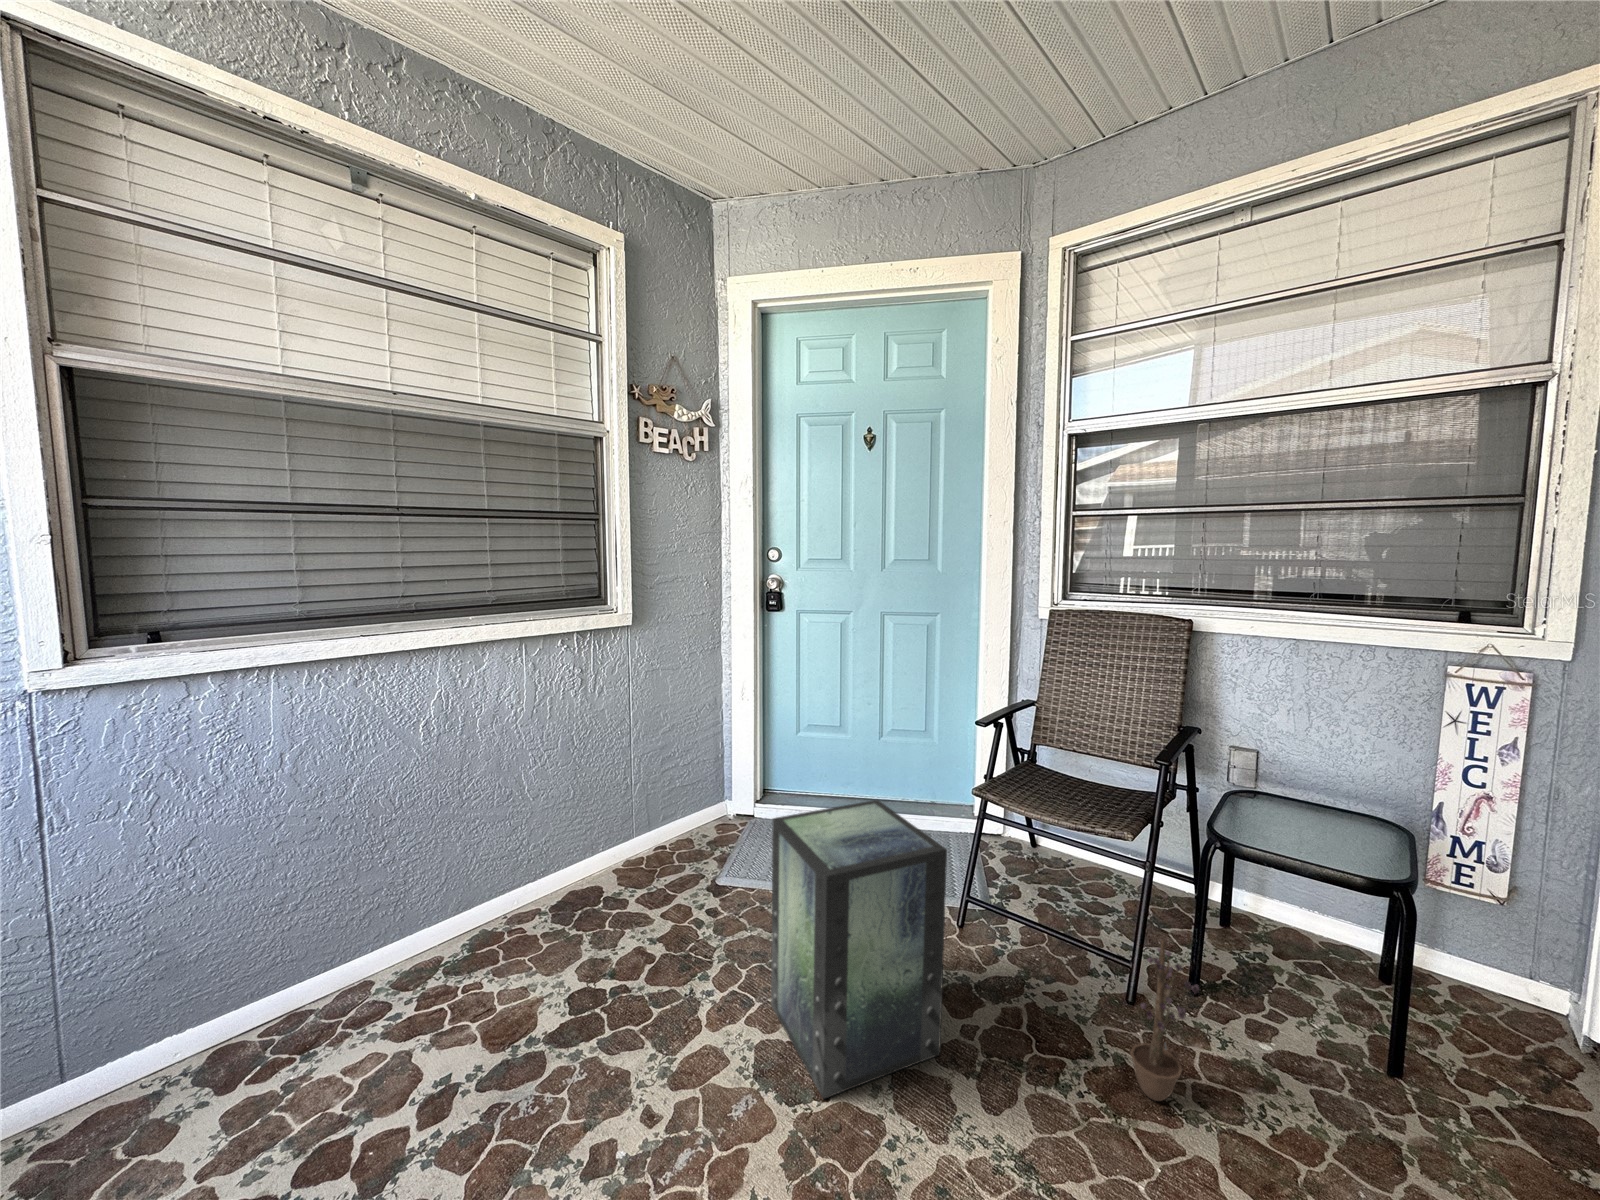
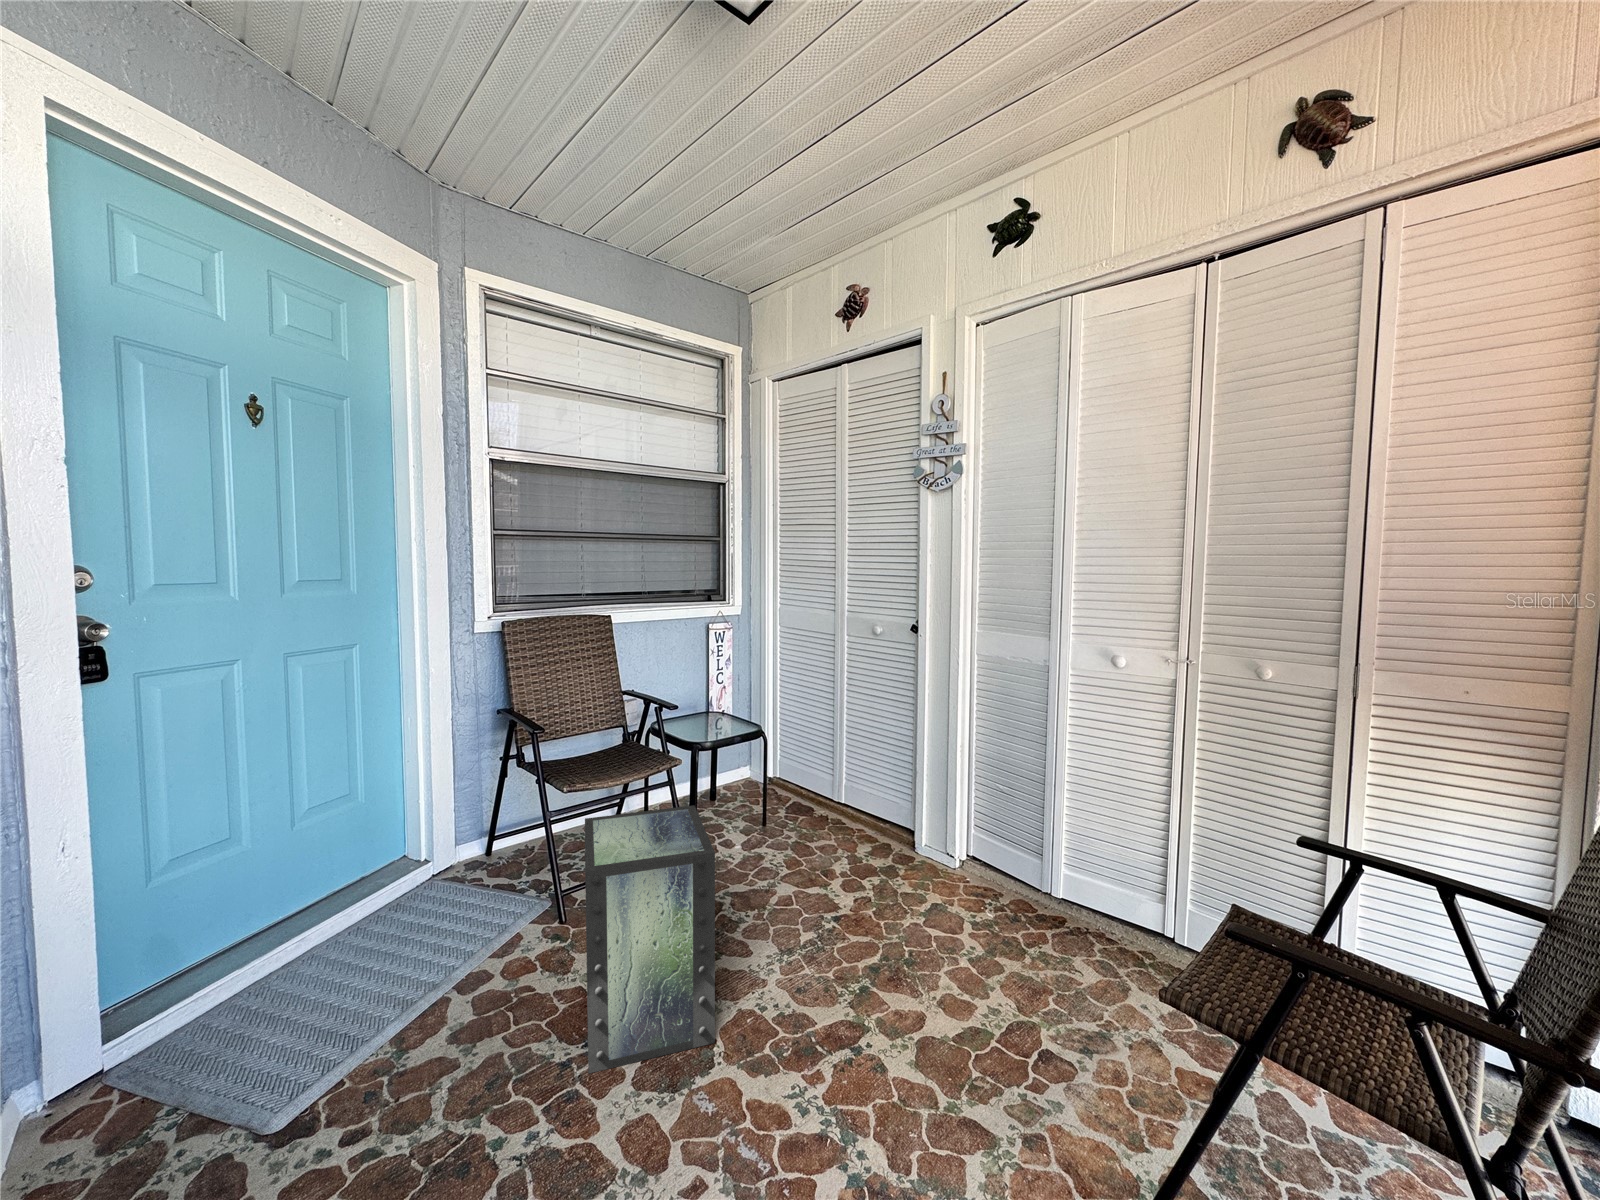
decorative plant: present [1130,940,1199,1101] -> none [725,798,778,893]

